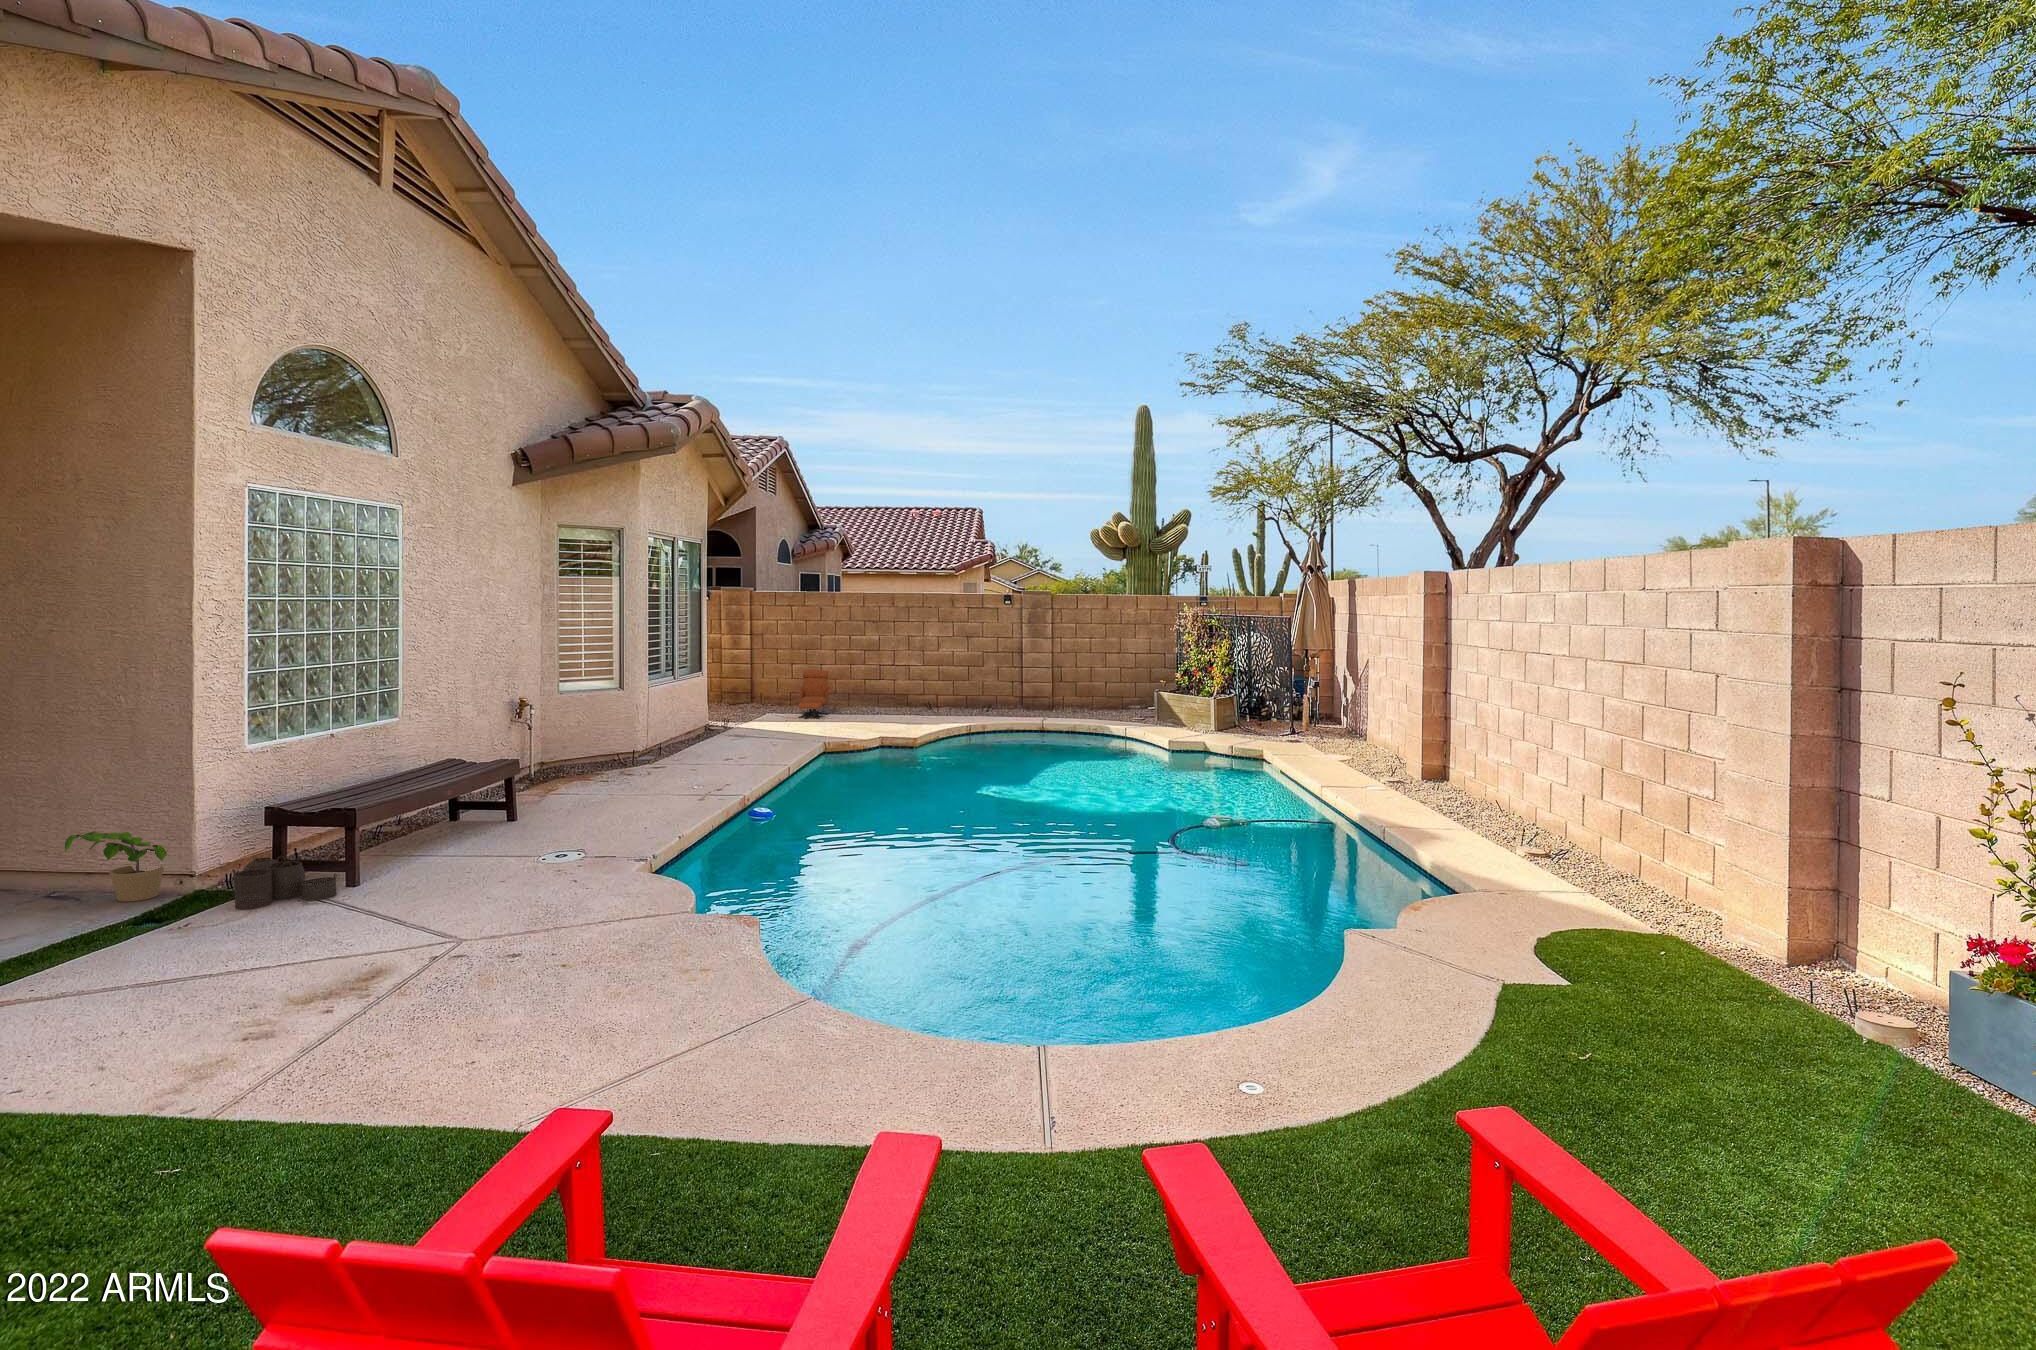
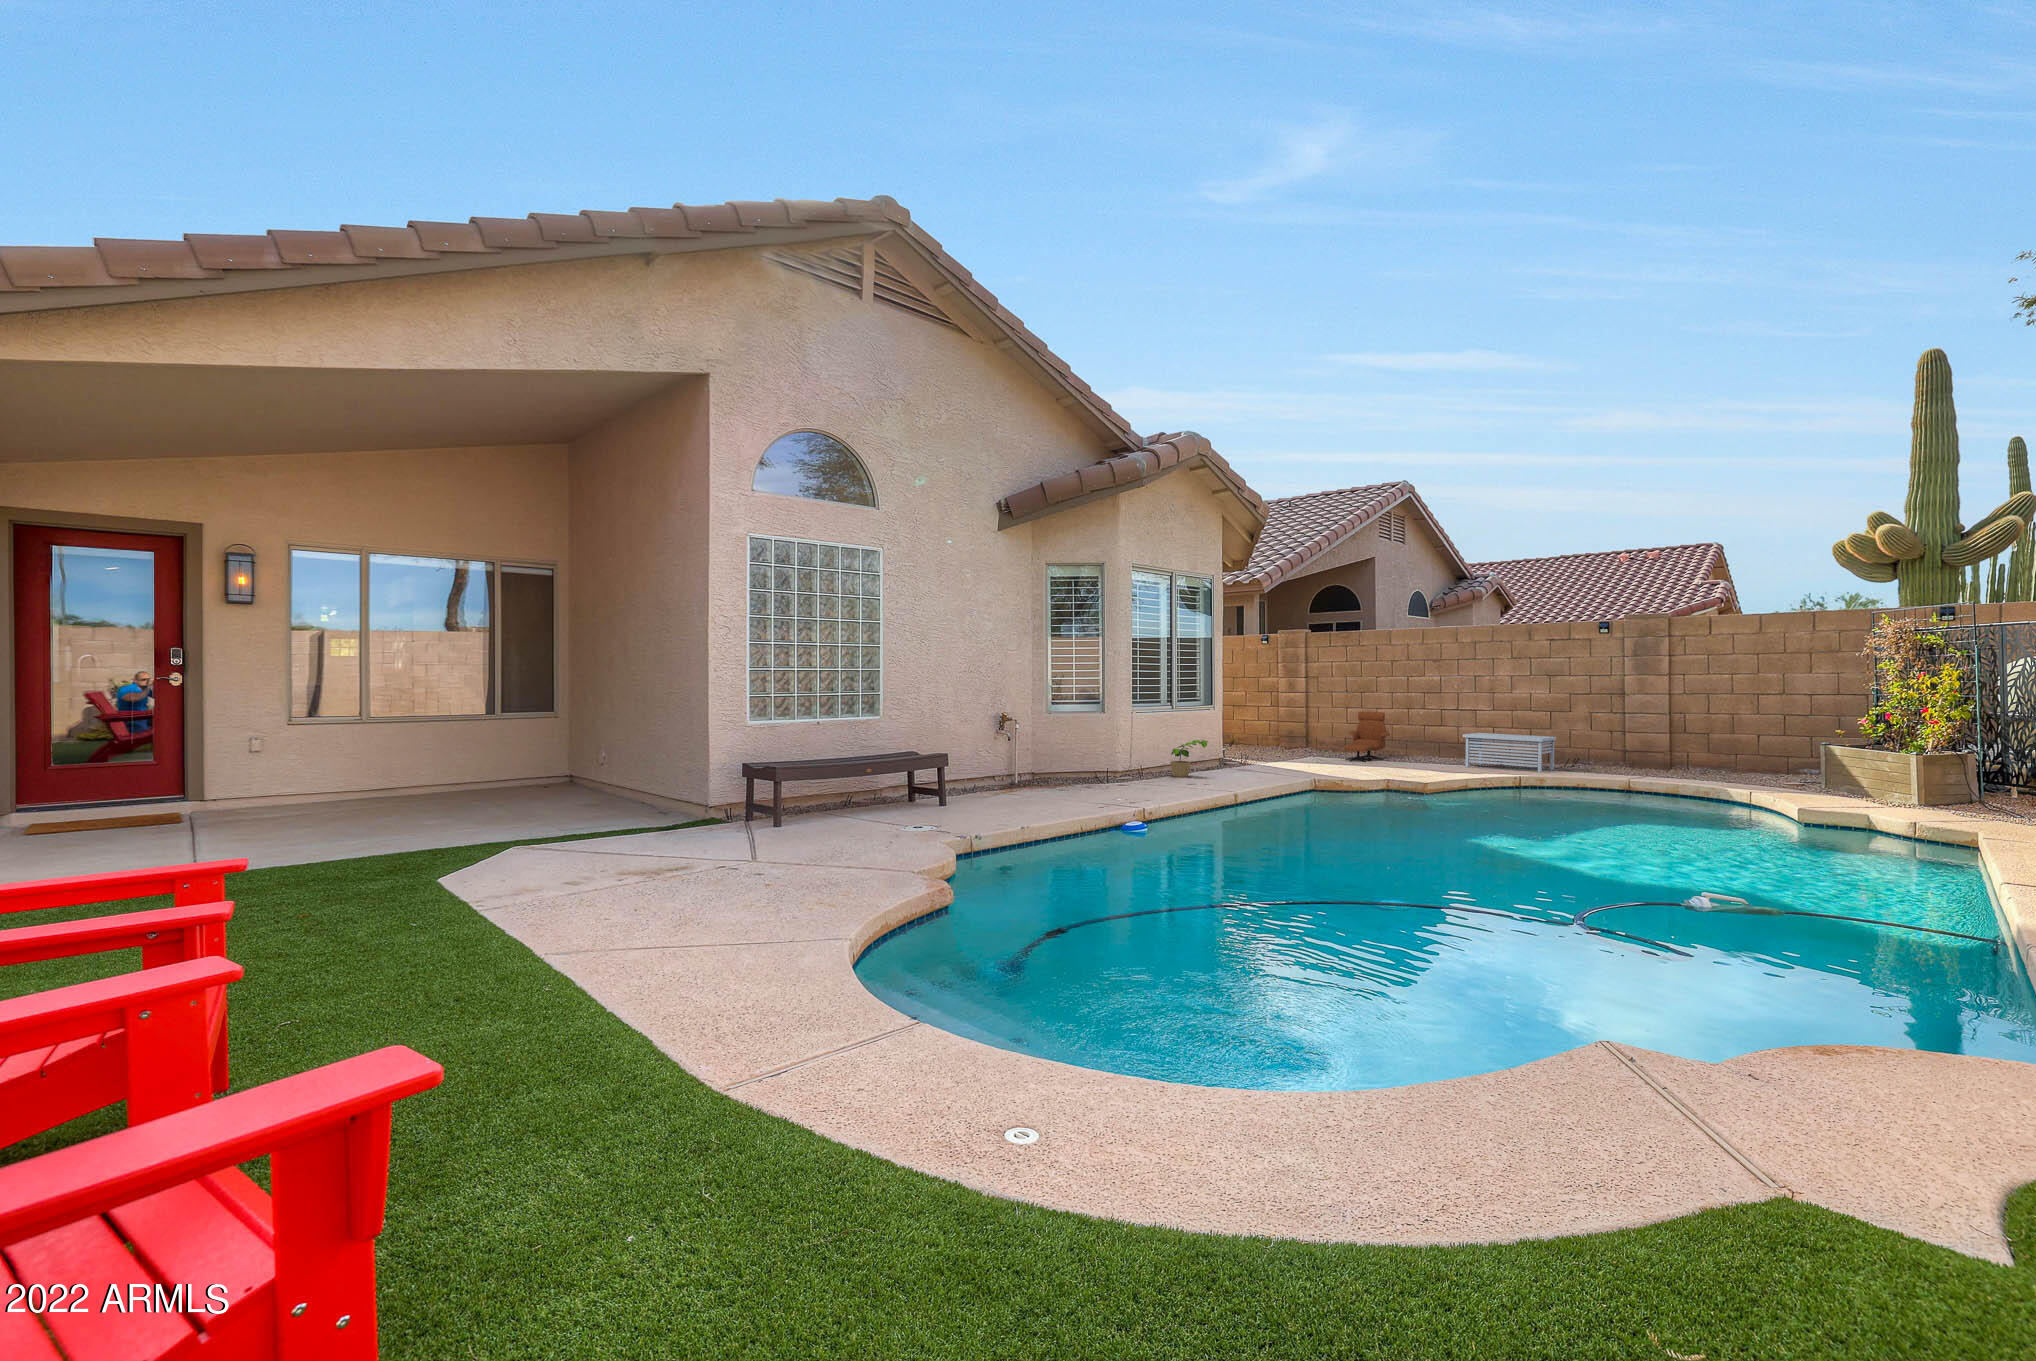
storage bench: none [903,686,972,719] -> present [1463,733,1556,772]
potted plant: present [65,831,167,902] -> present [1170,740,1208,777]
woven basket: present [232,855,337,909] -> none [684,796,746,832]

